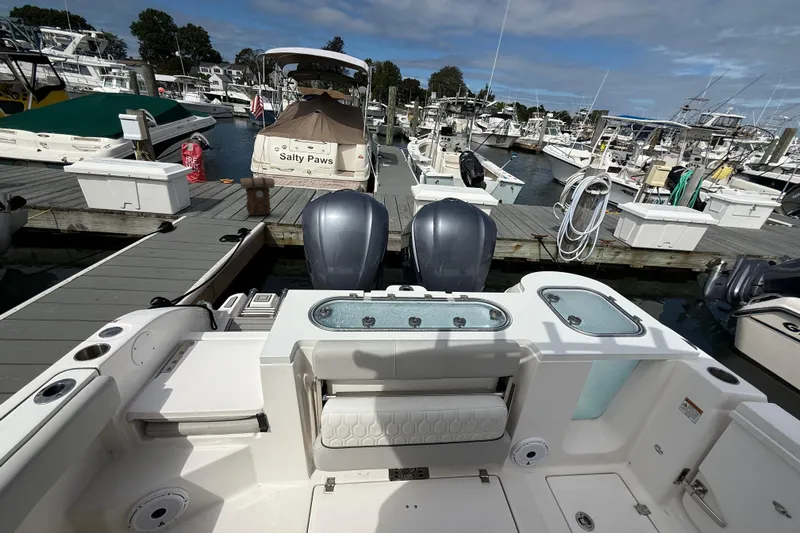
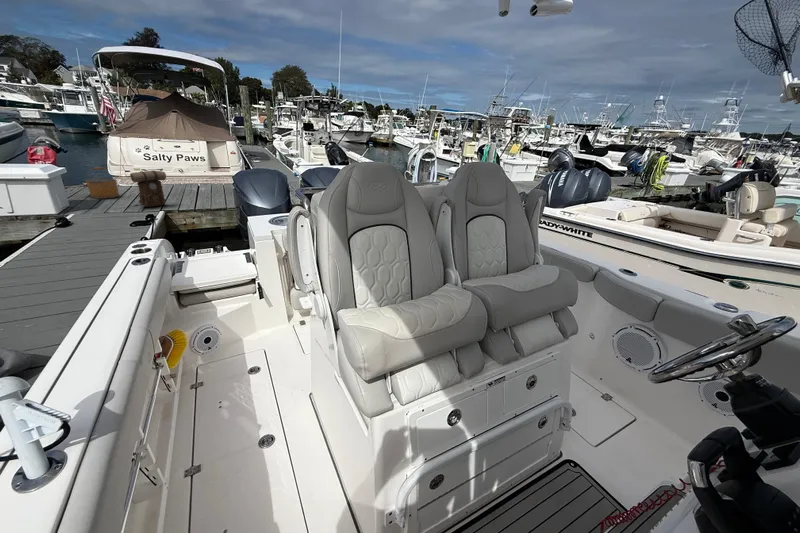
bucket: none [207,168,235,201] -> present [86,167,119,199]

